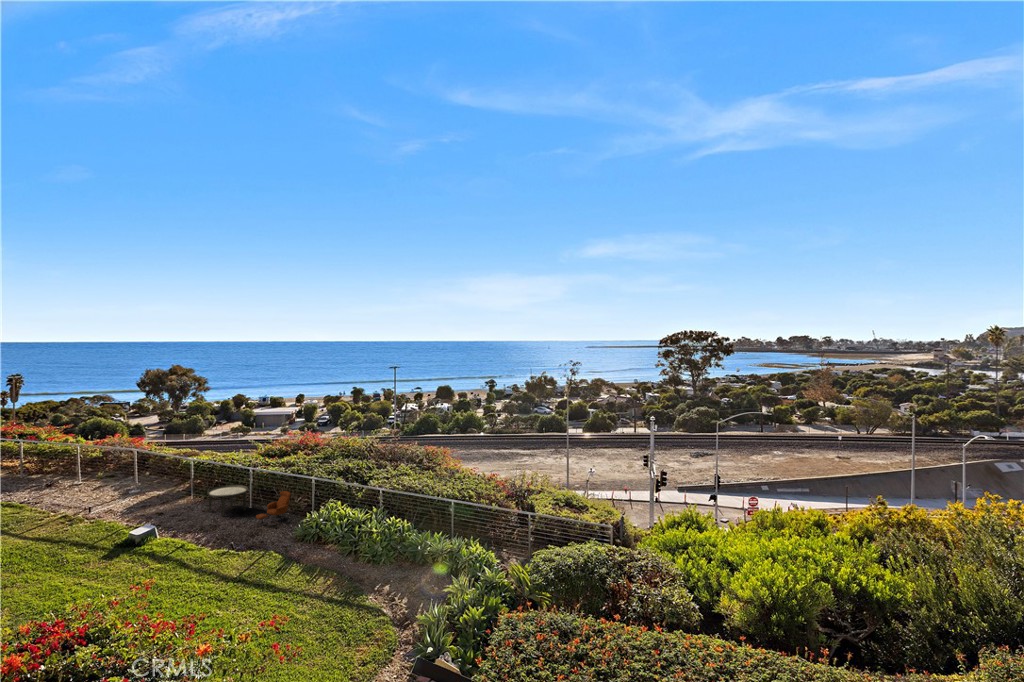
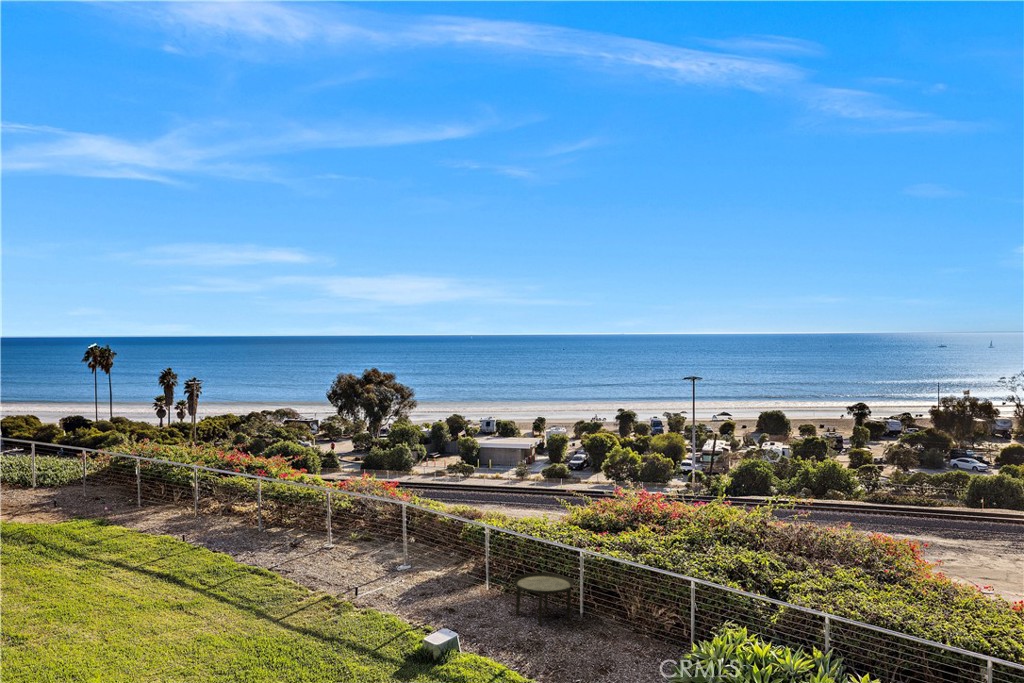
lounge chair: present [256,491,291,525] -> none [599,594,649,654]

